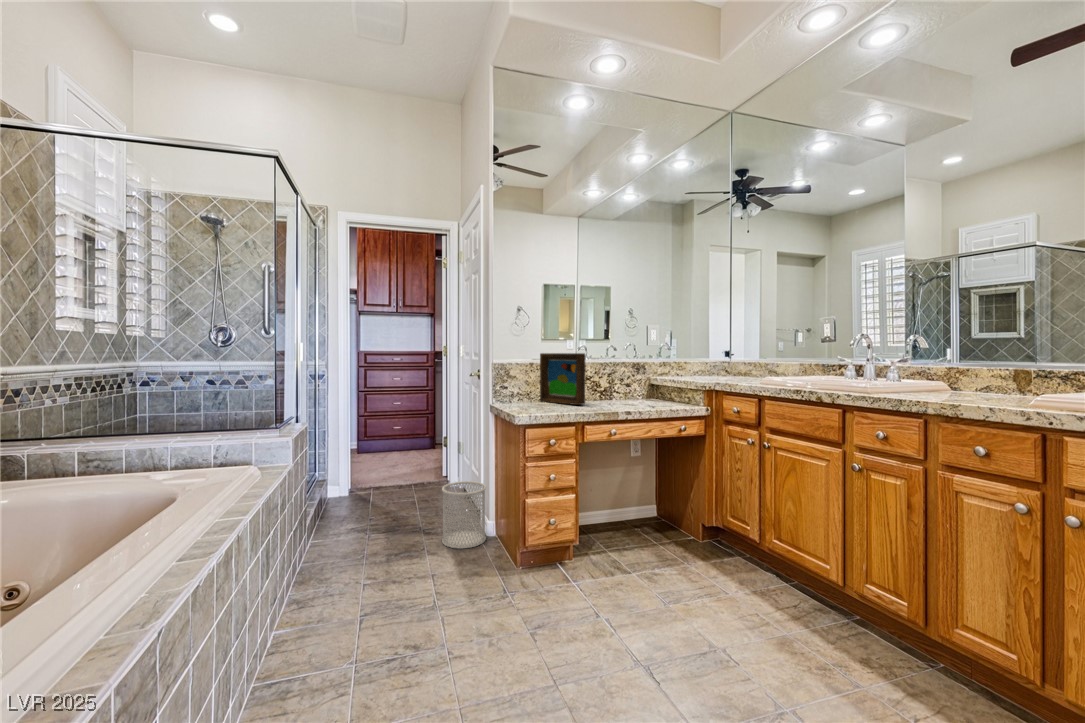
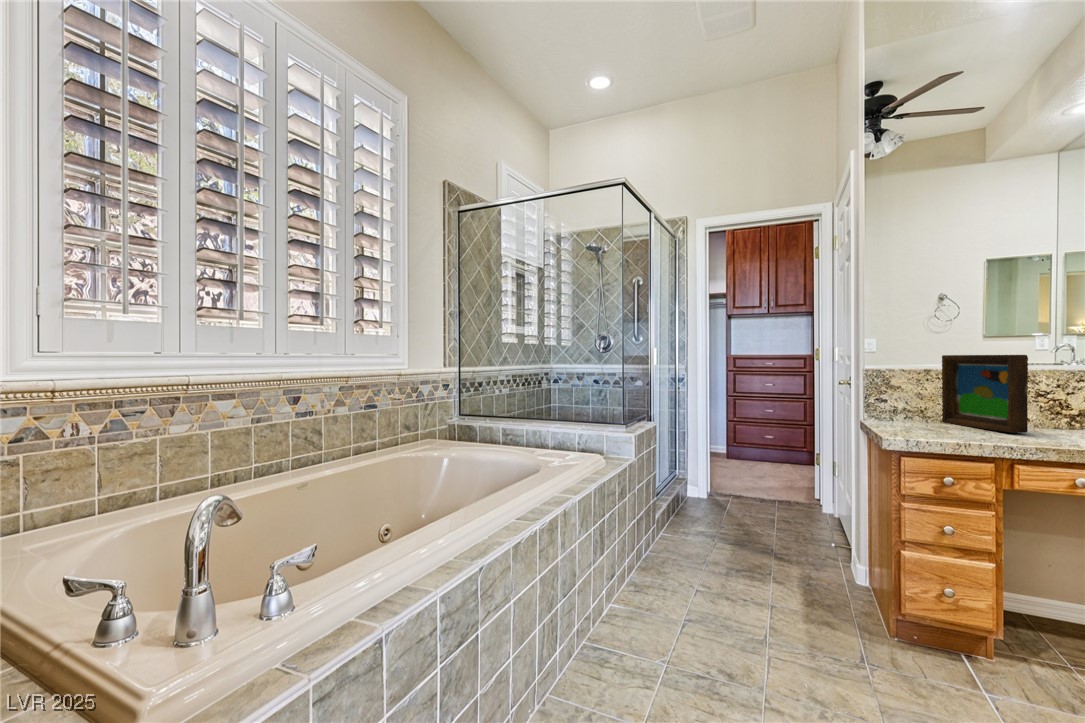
wastebasket: present [442,481,486,549] -> none [793,508,853,592]

